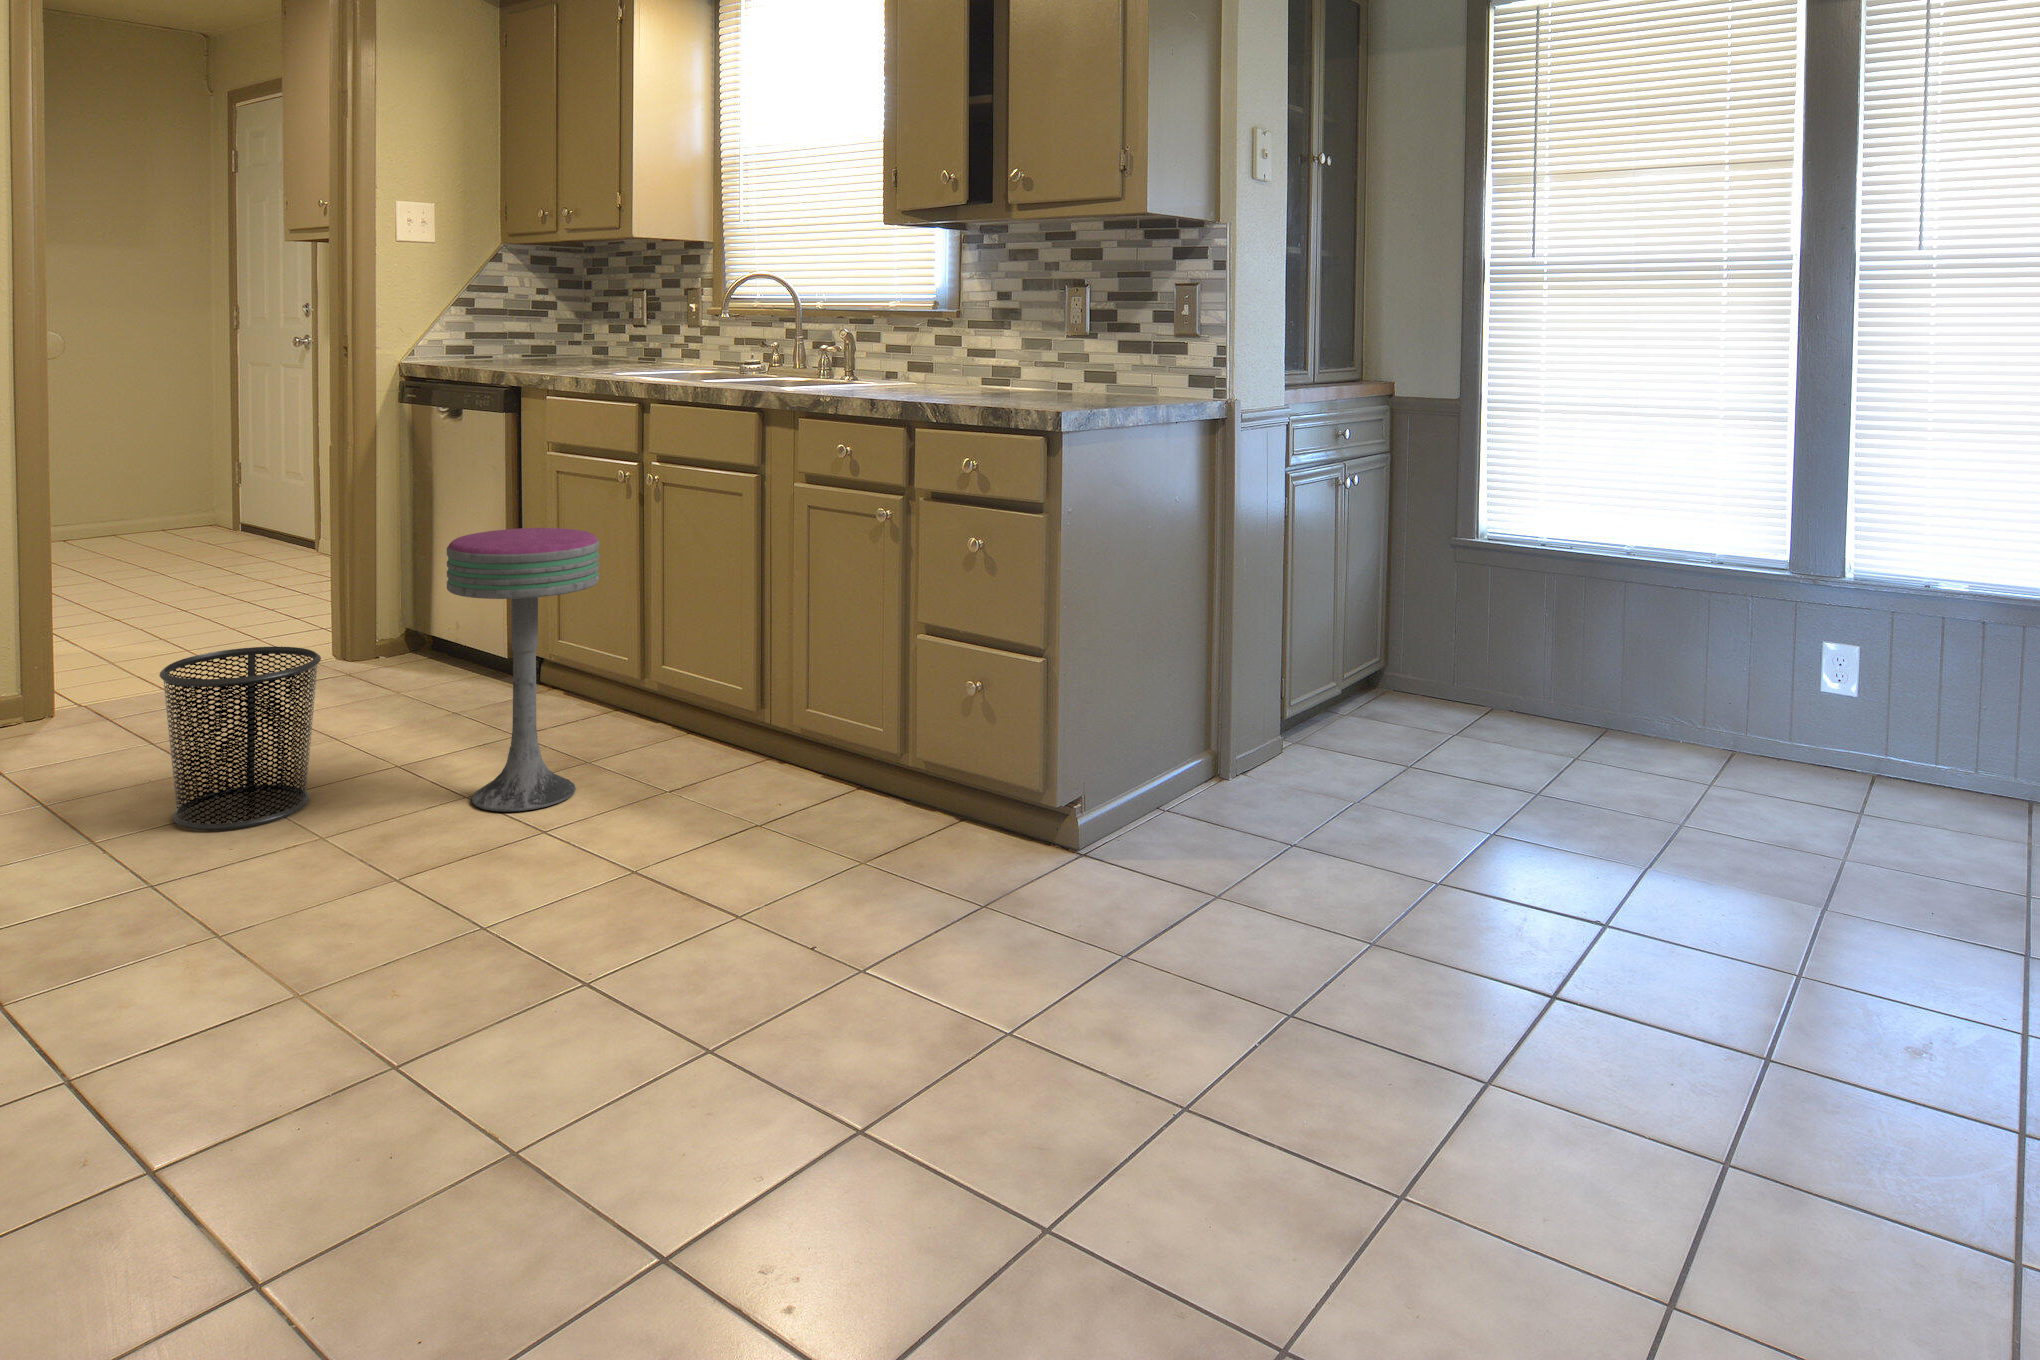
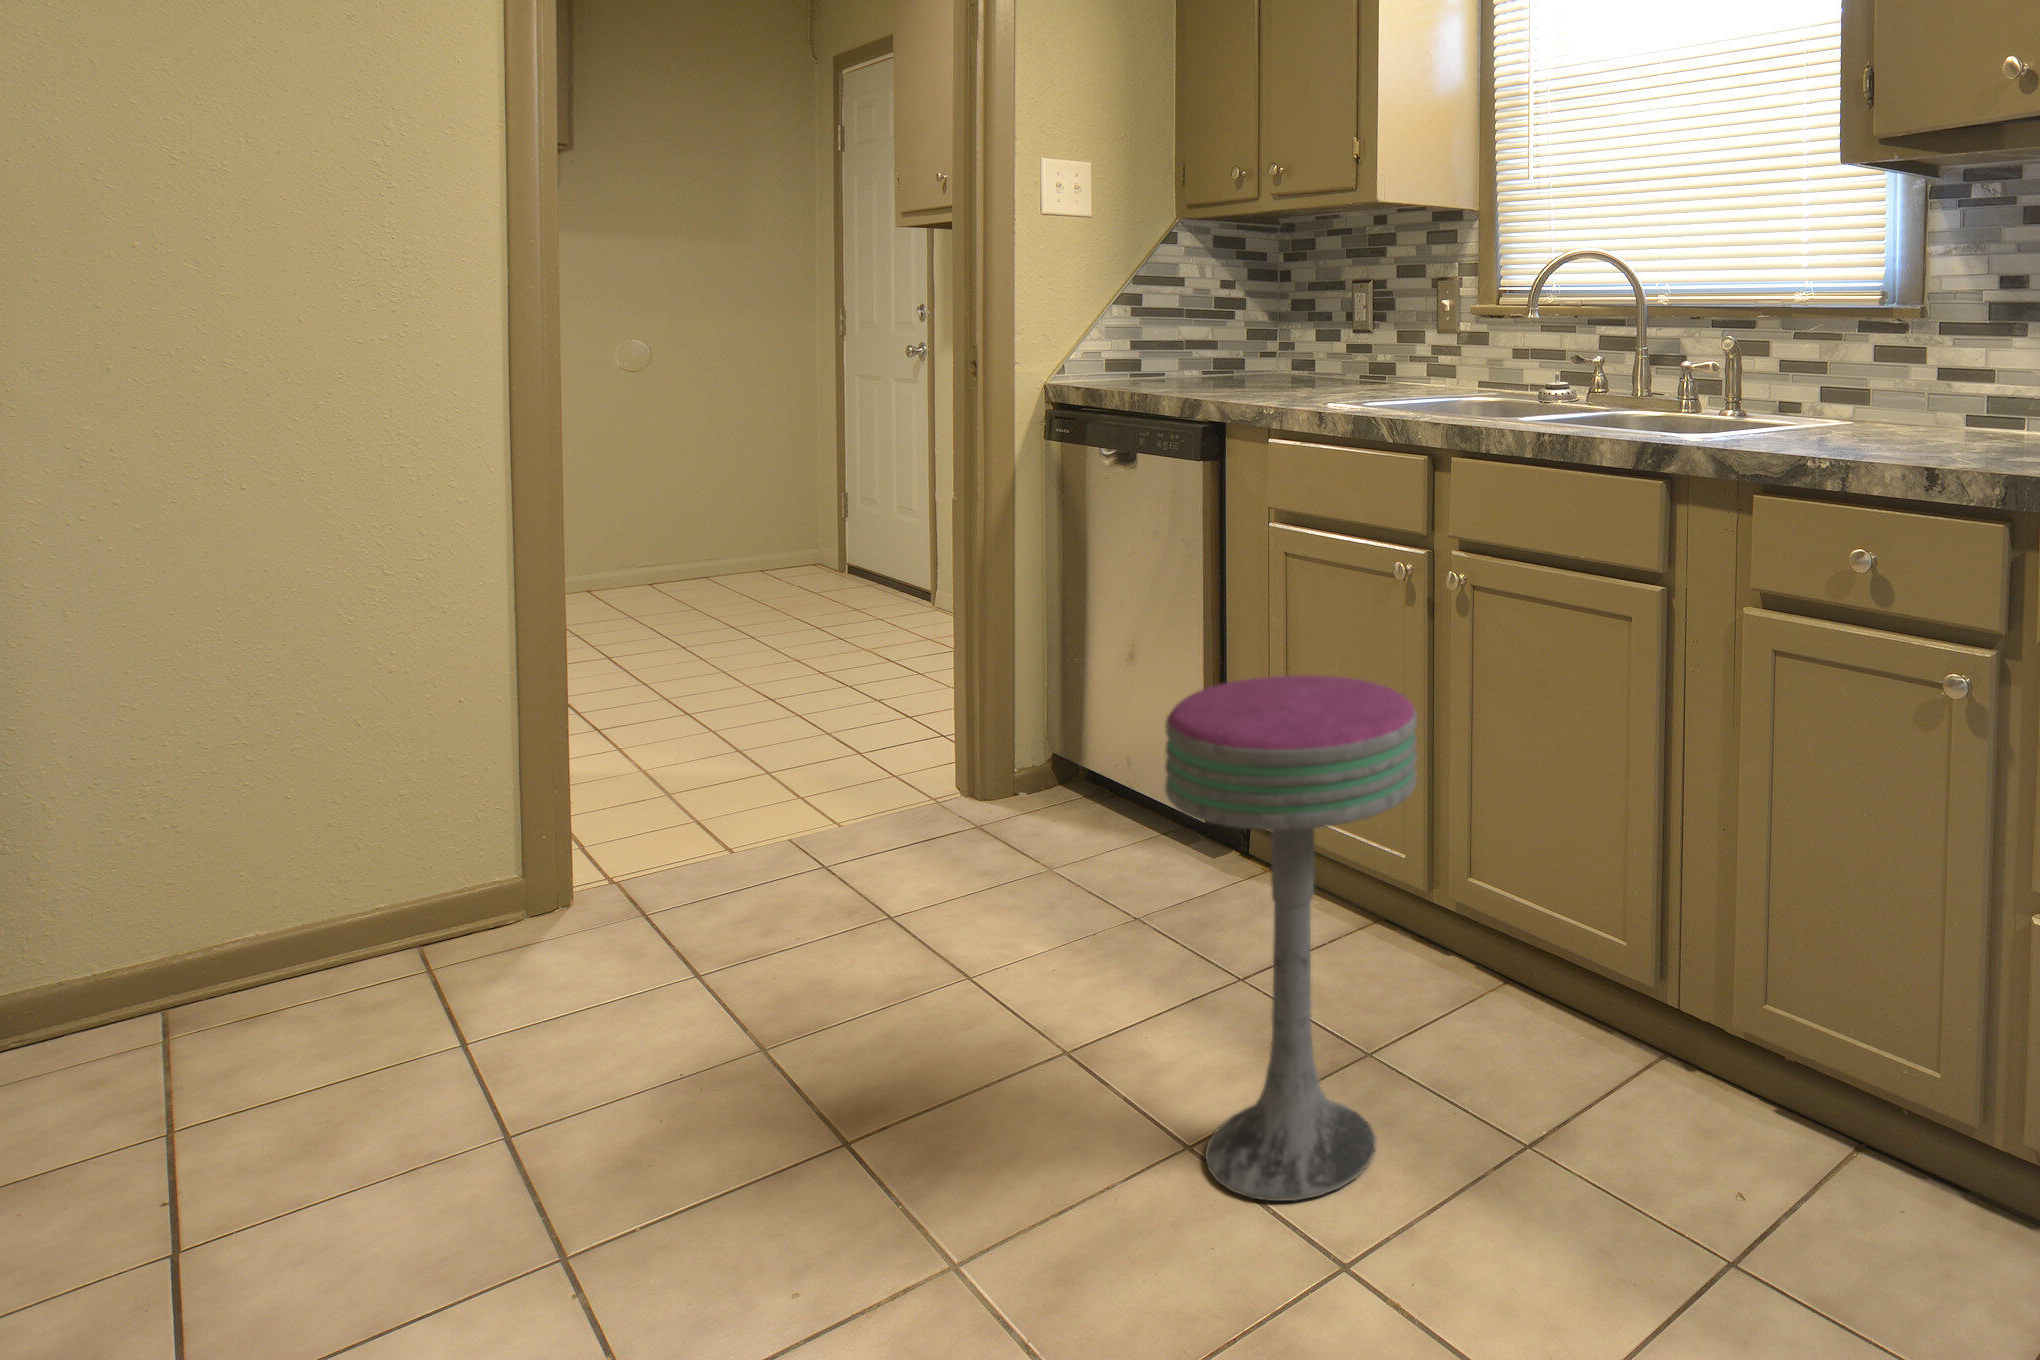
waste bin: present [159,647,321,830] -> none [690,871,956,1231]

